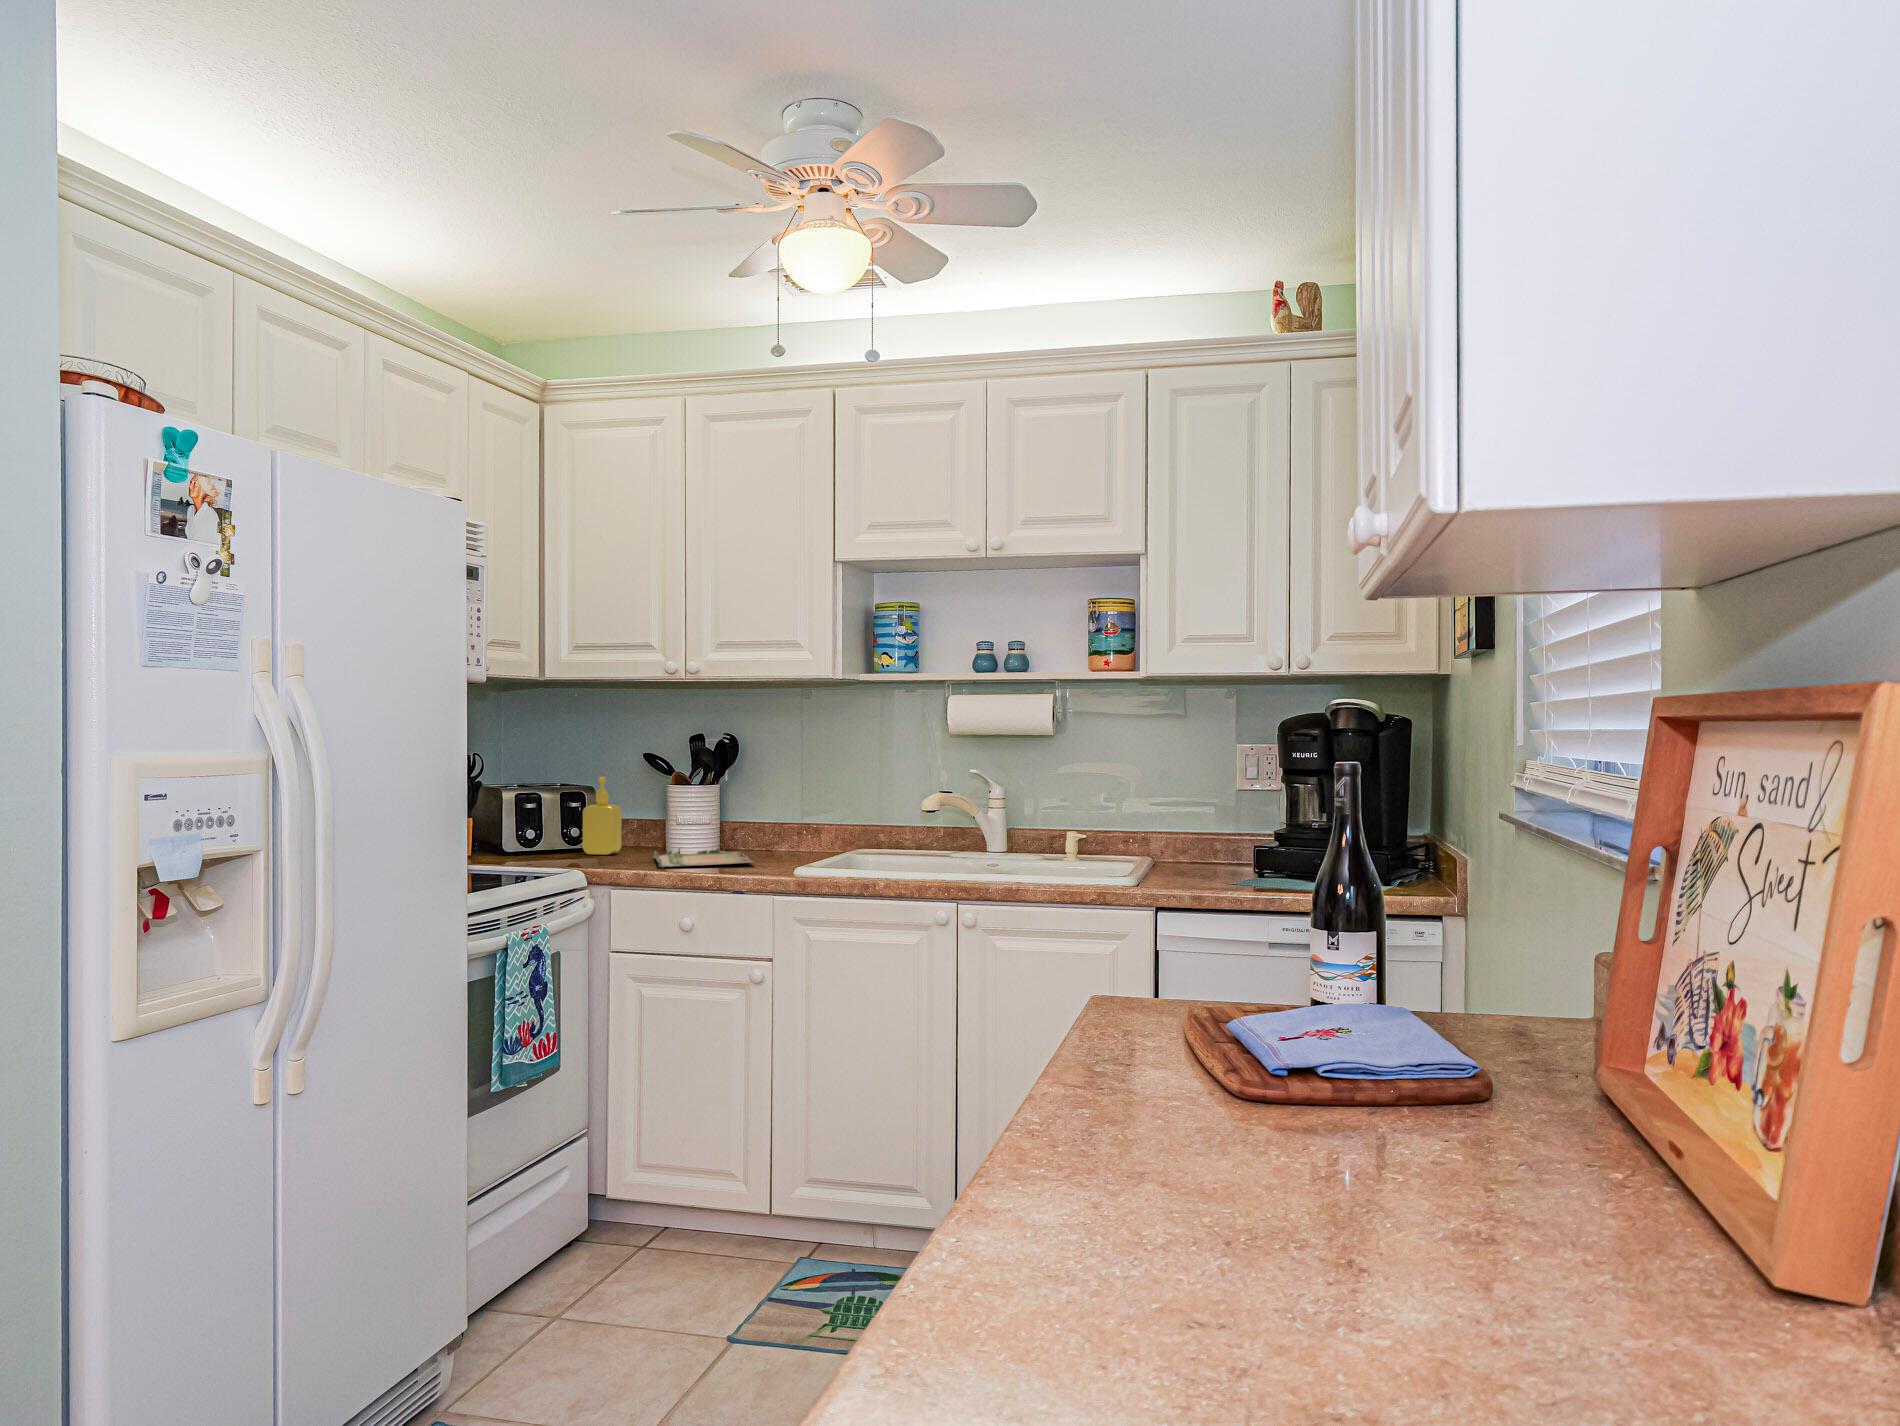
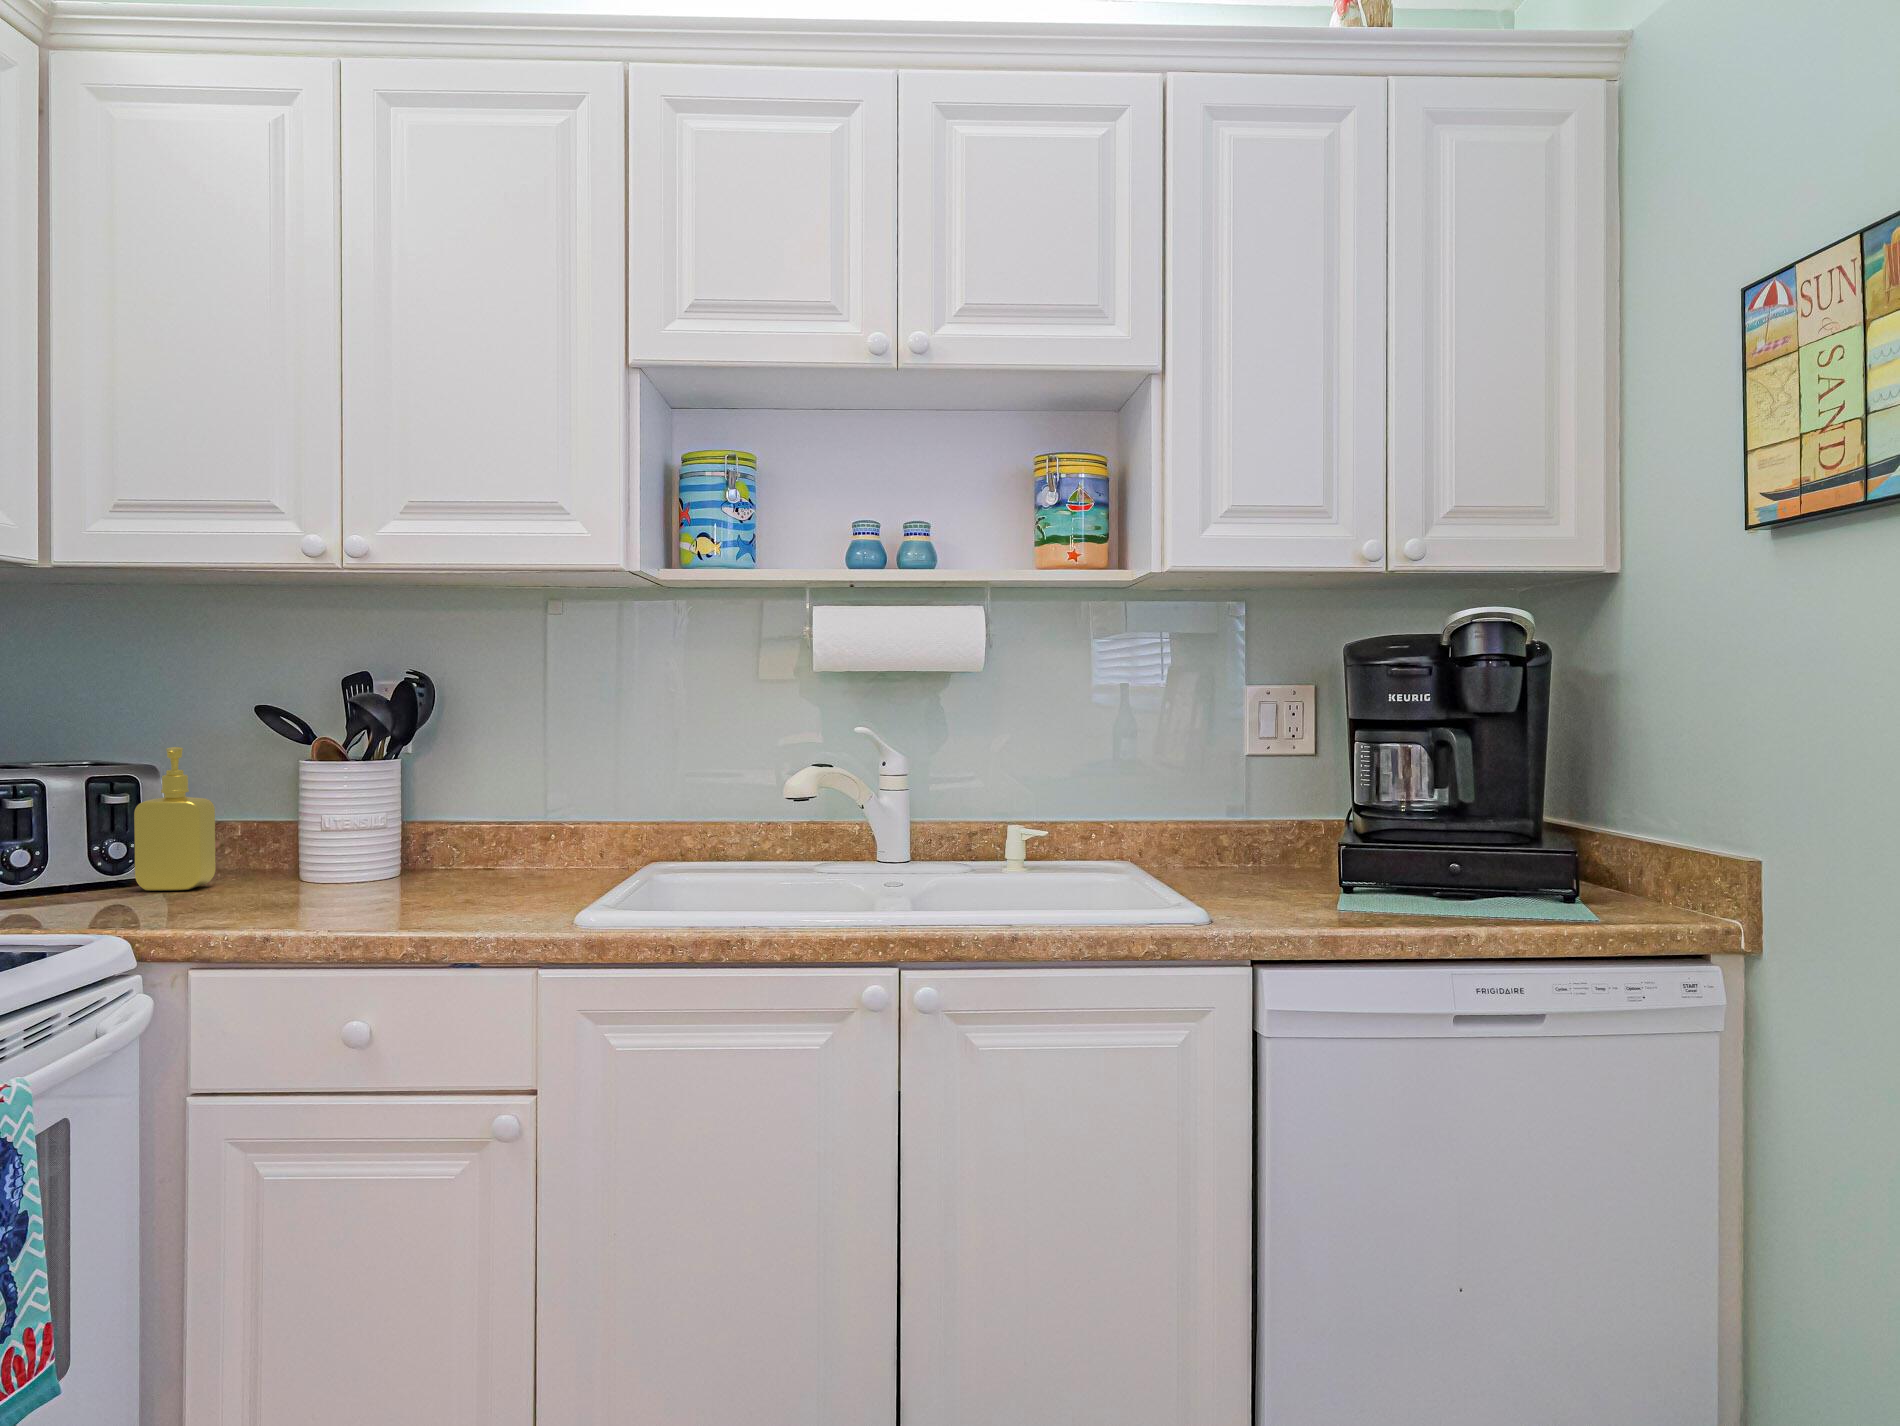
tray: present [653,844,754,868] -> none [281,858,488,920]

